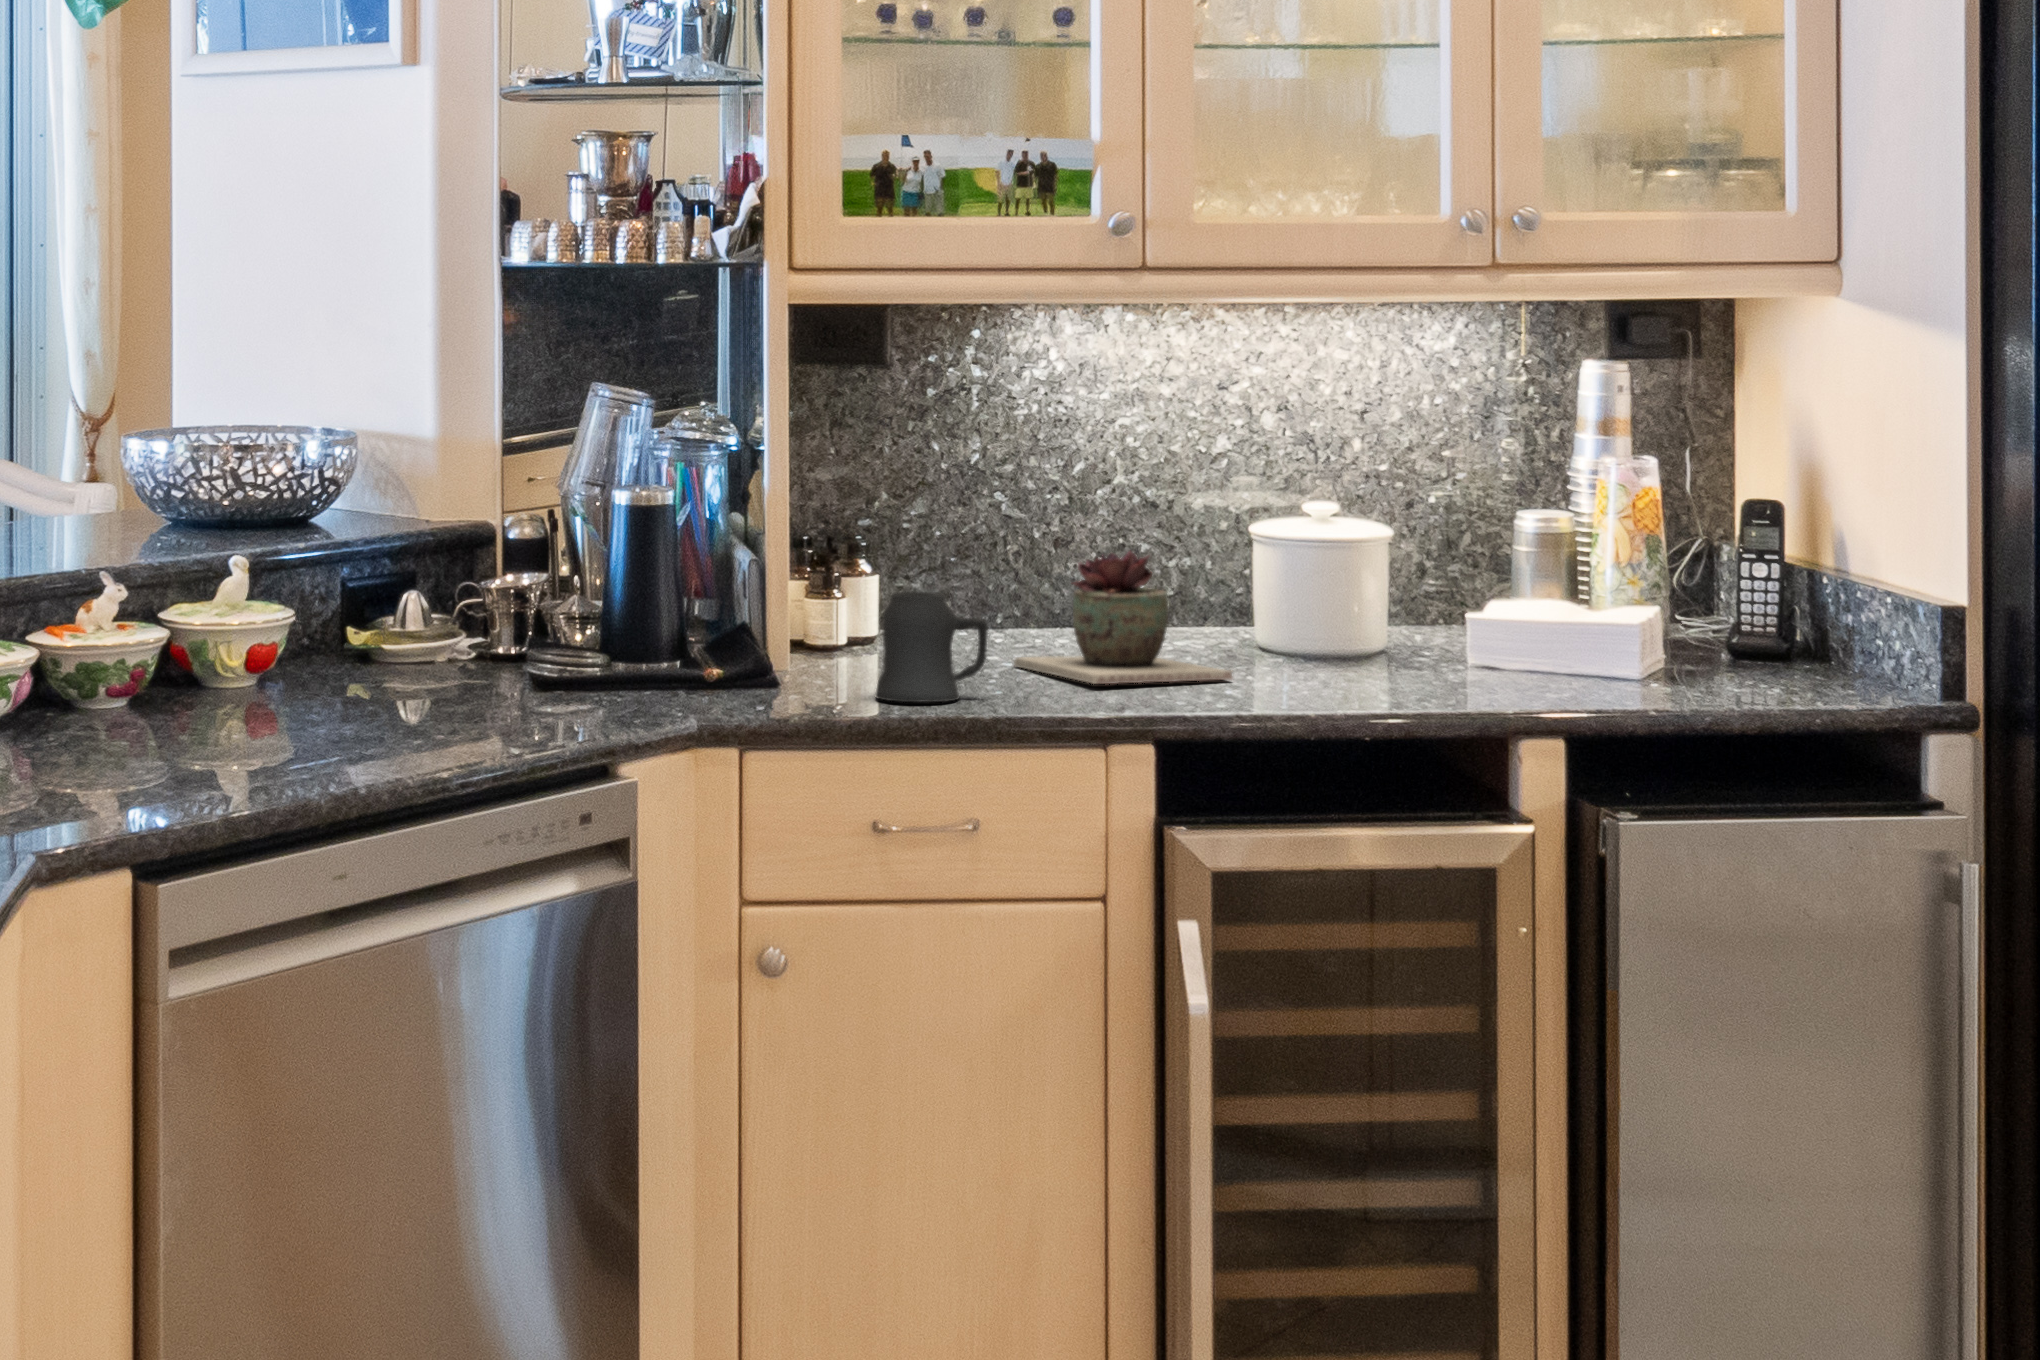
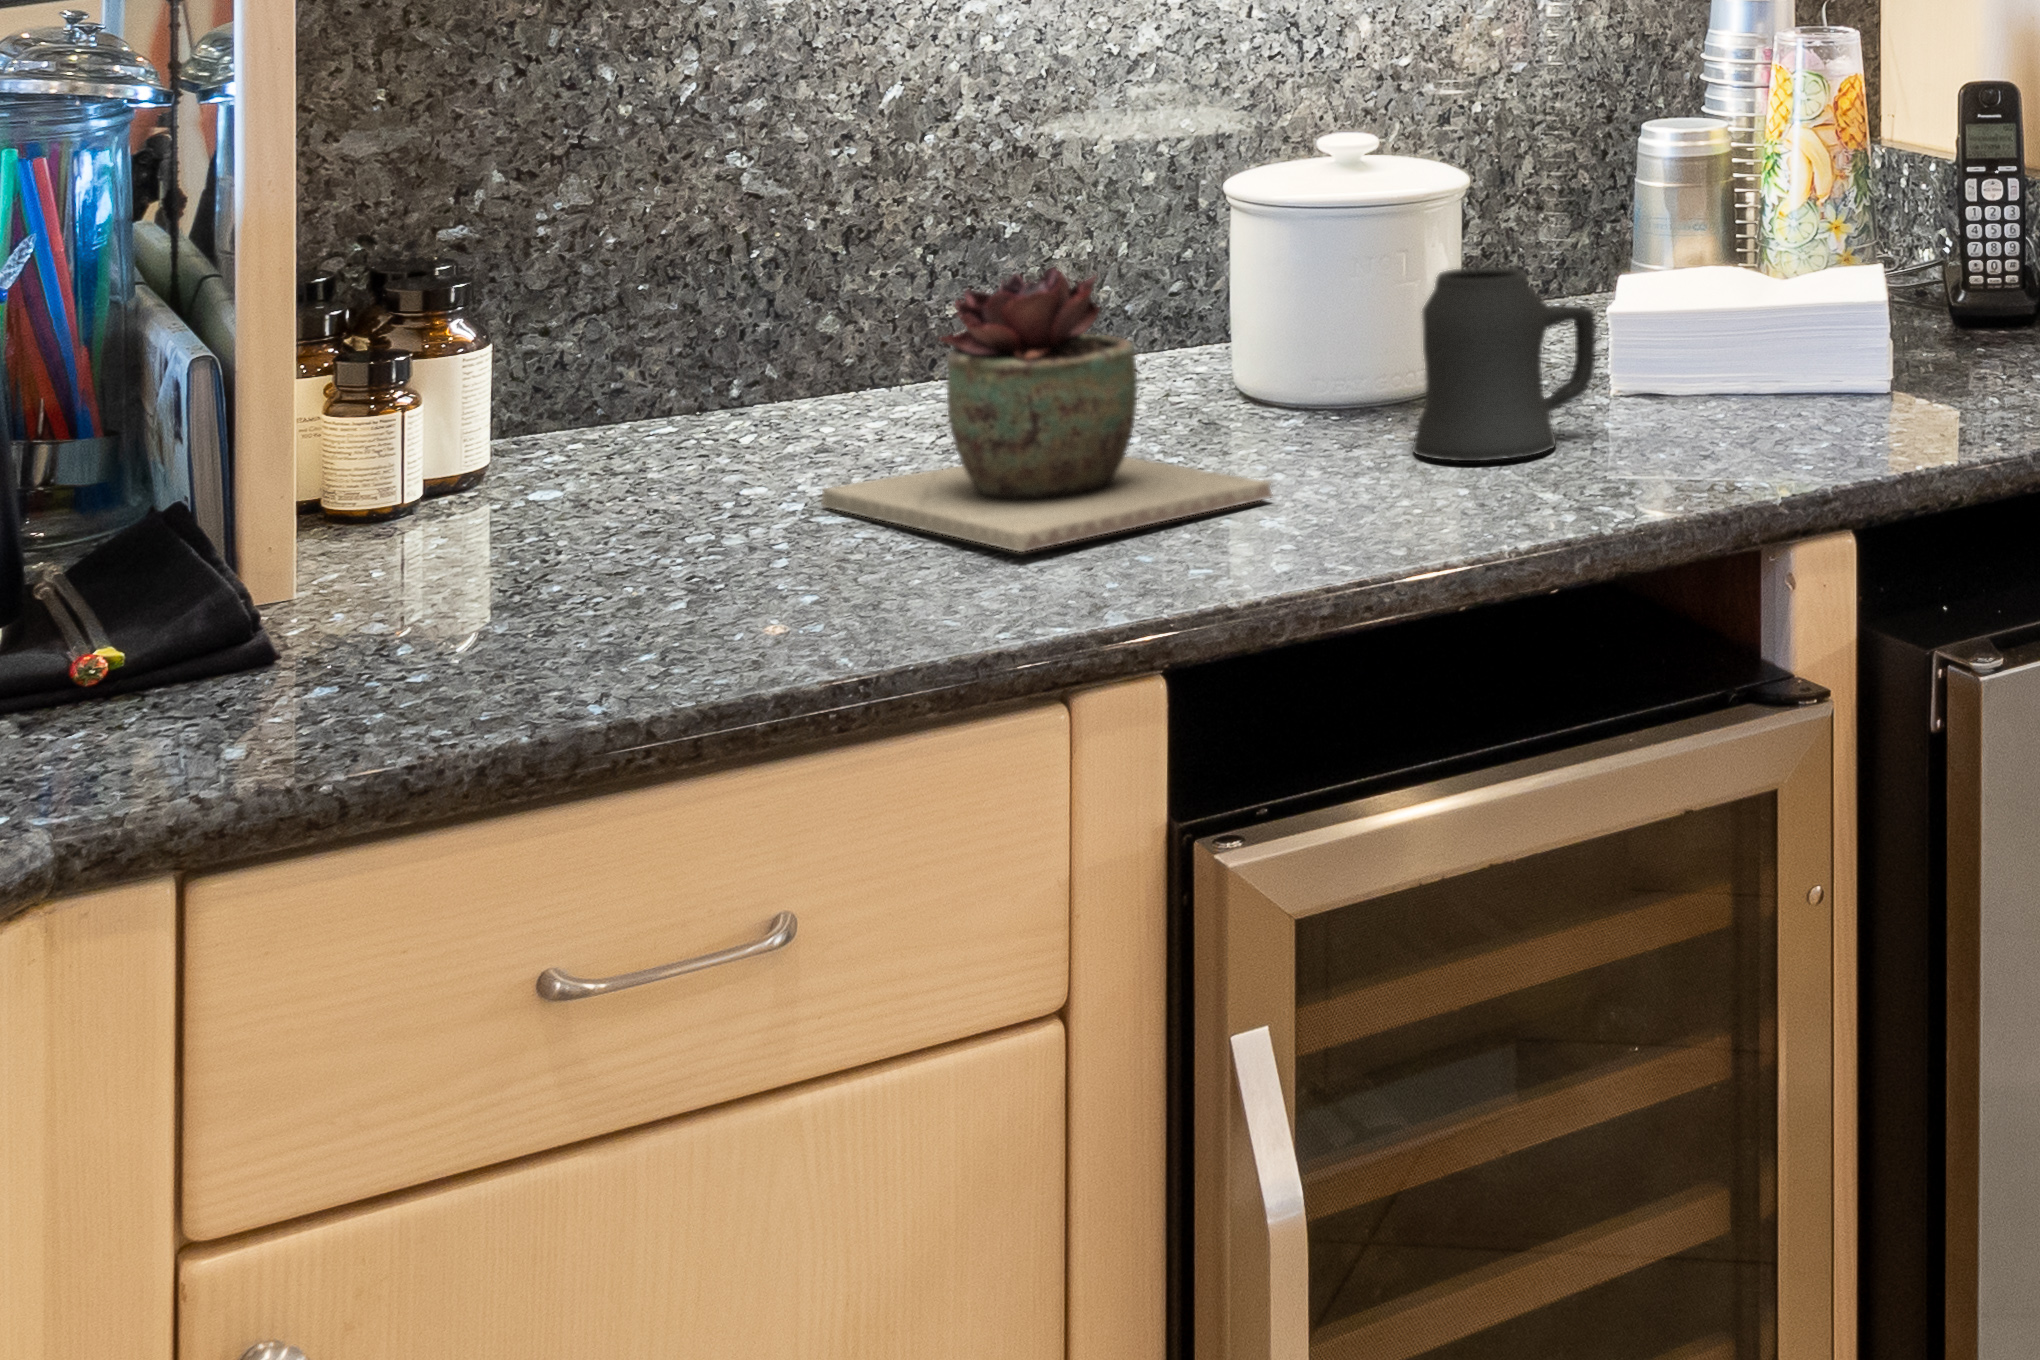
mug: present [875,591,988,702] -> present [1413,267,1596,461]

